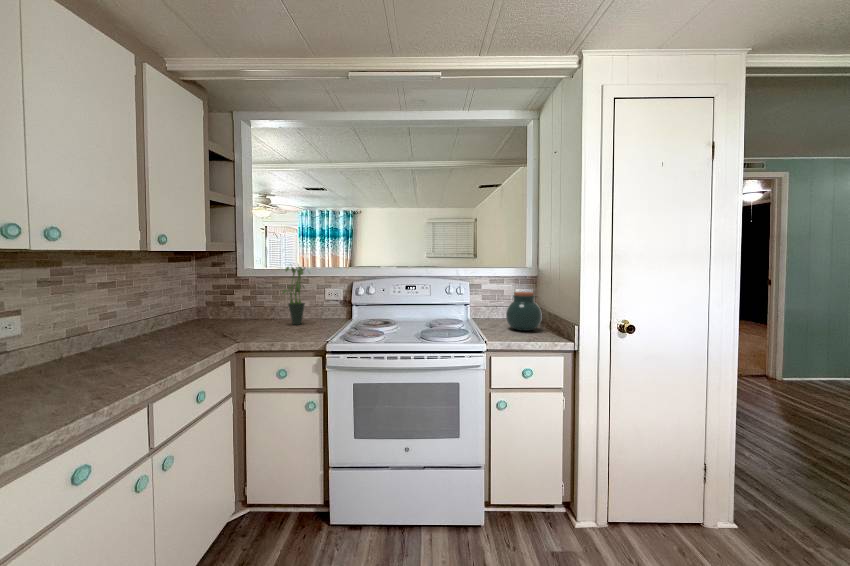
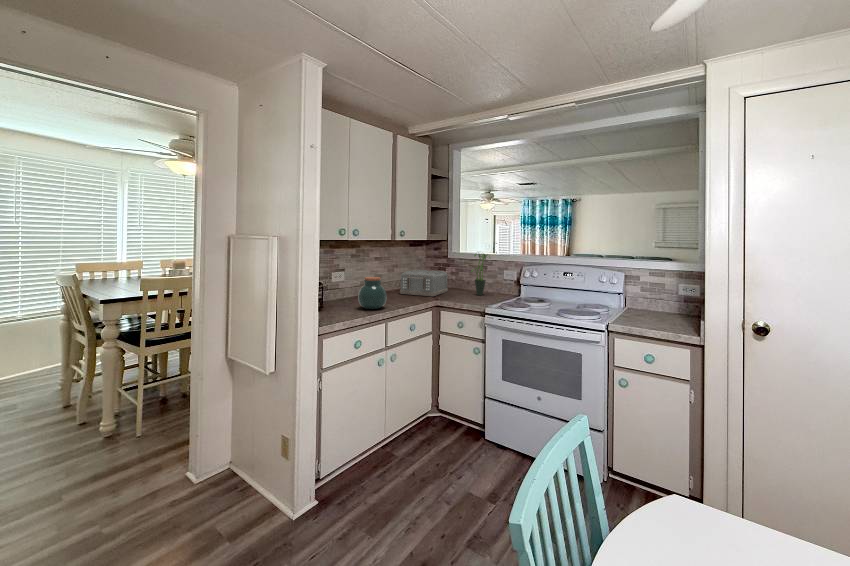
jar: present [506,292,542,331] -> present [358,277,387,309]
toaster: none [159,295,244,339] -> present [400,270,448,296]

